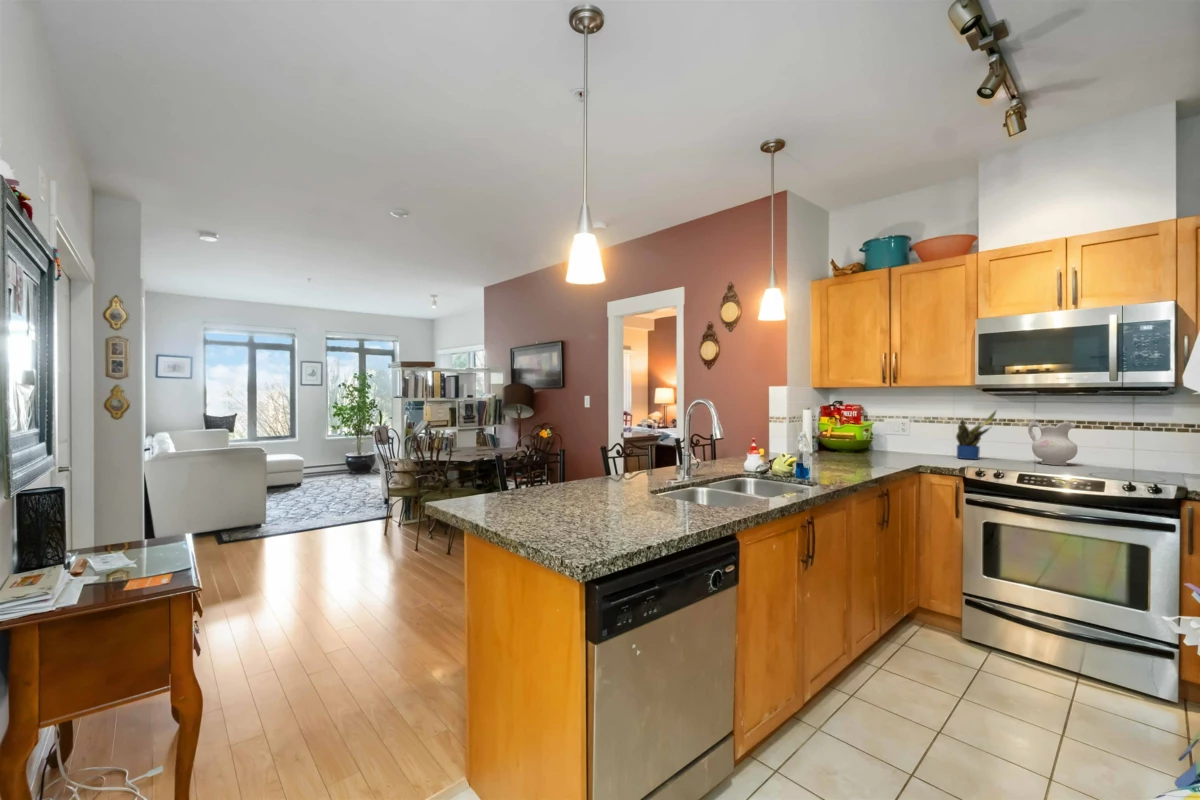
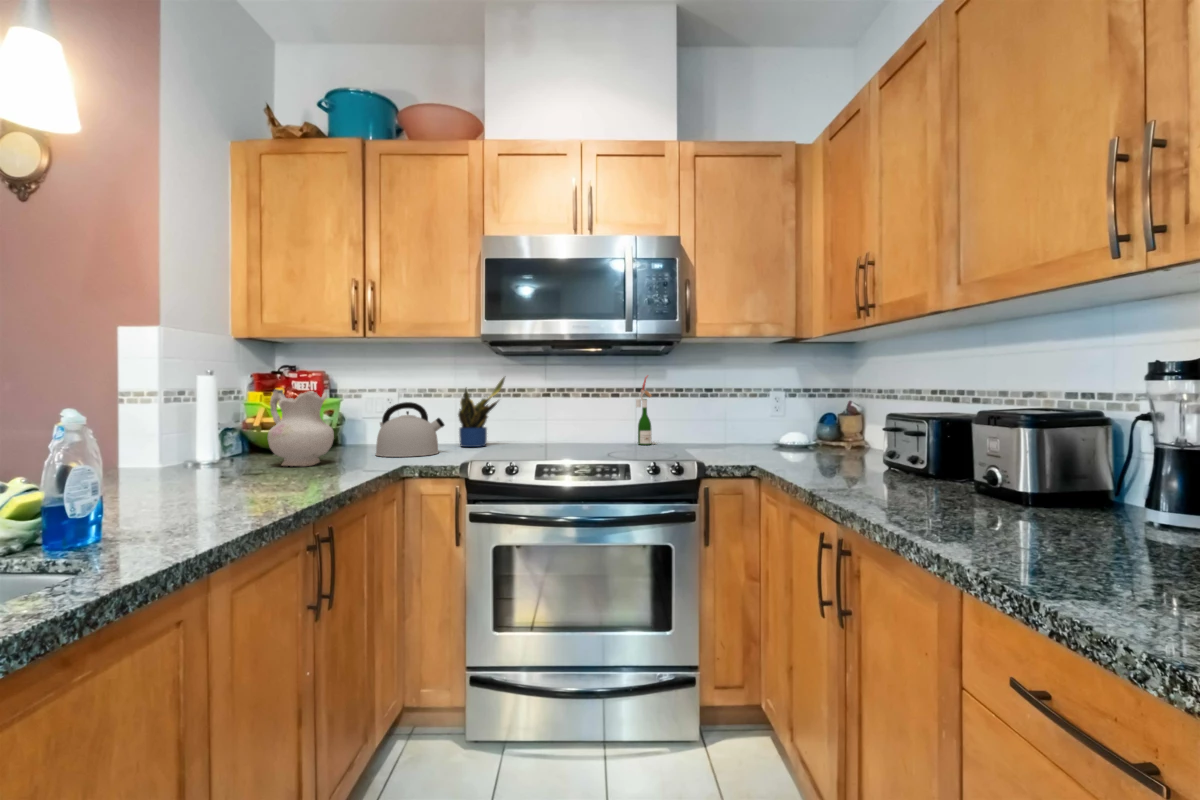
wine bottle: none [1133,412,1159,472] -> present [636,376,656,445]
ceramic pitcher: present [1028,420,1077,466] -> present [268,389,334,466]
kettle: none [897,427,946,461] -> present [376,402,444,457]

